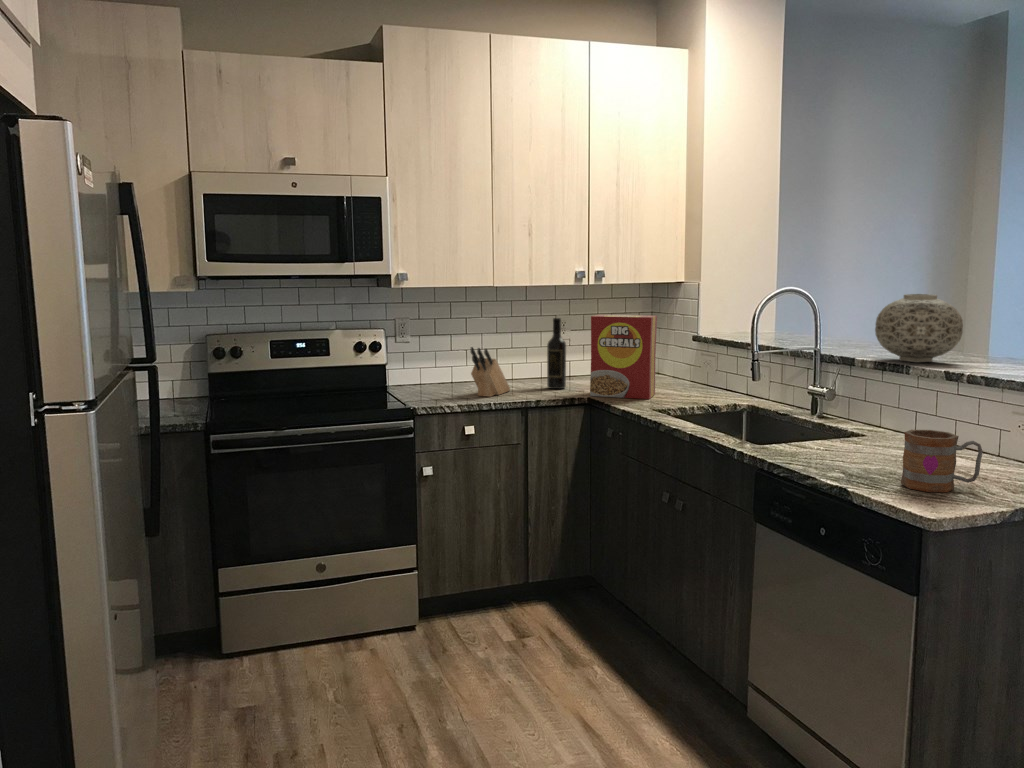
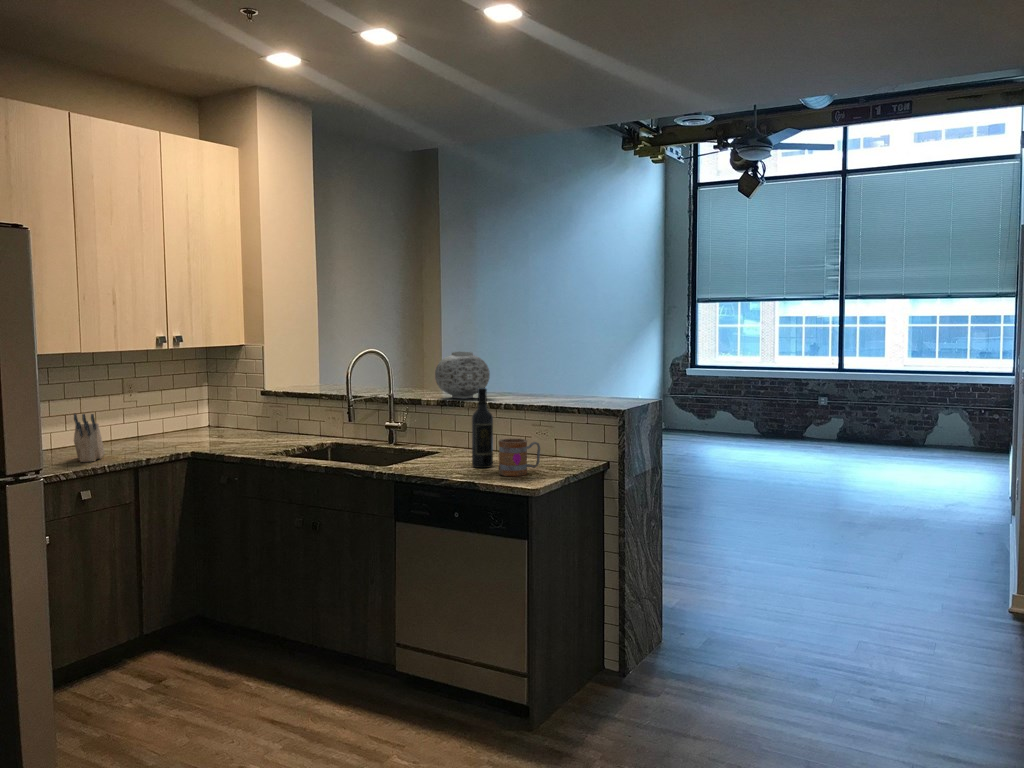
cereal box: present [590,315,657,399] -> none [190,375,249,450]
wine bottle: present [547,318,566,389] -> present [472,388,493,468]

